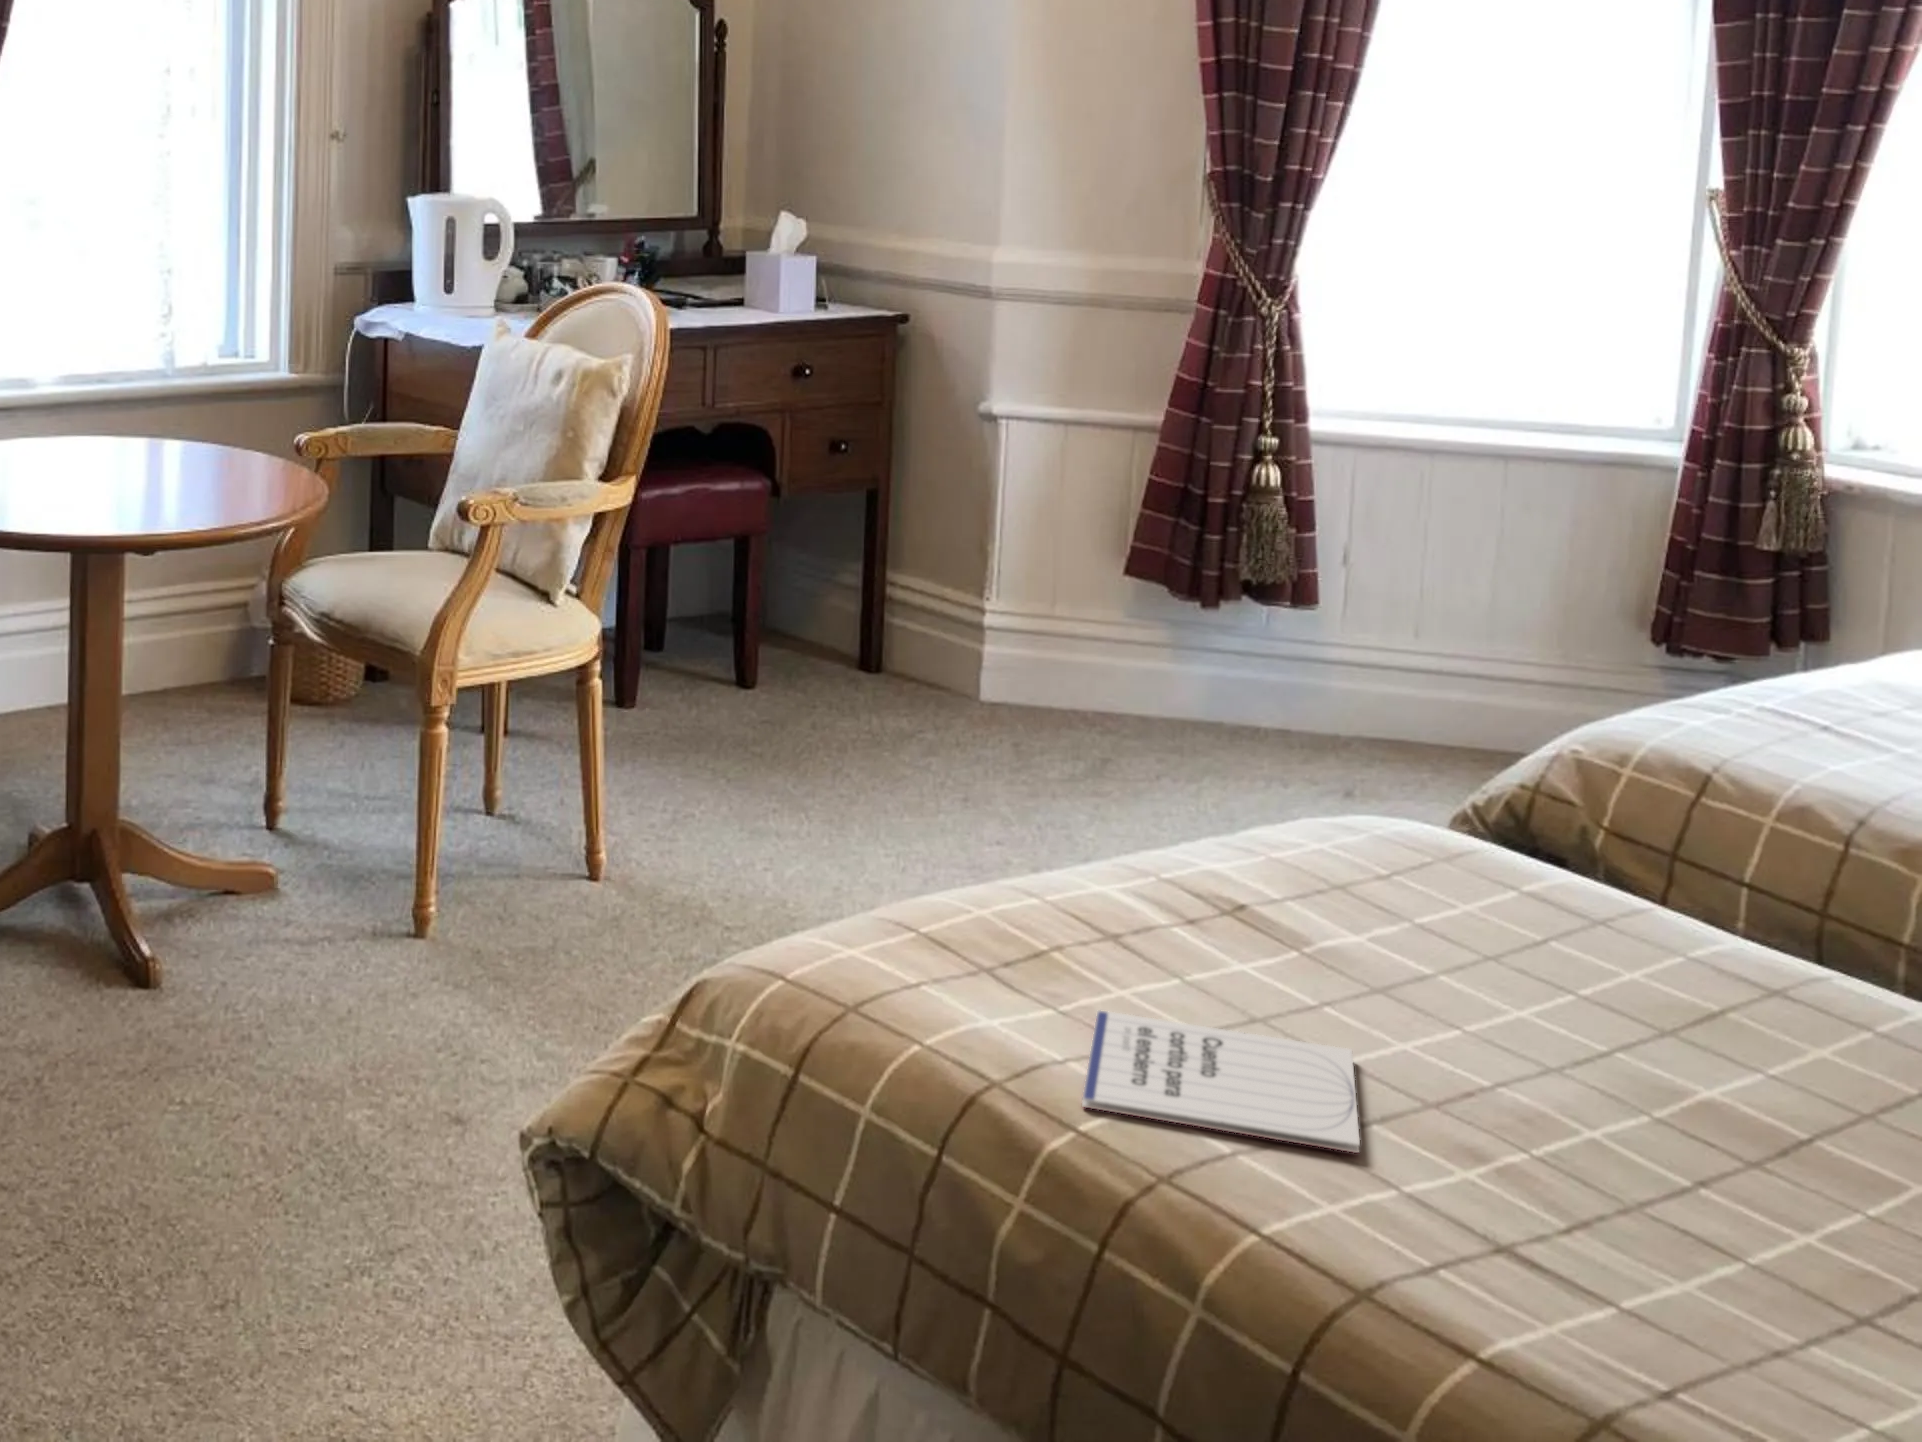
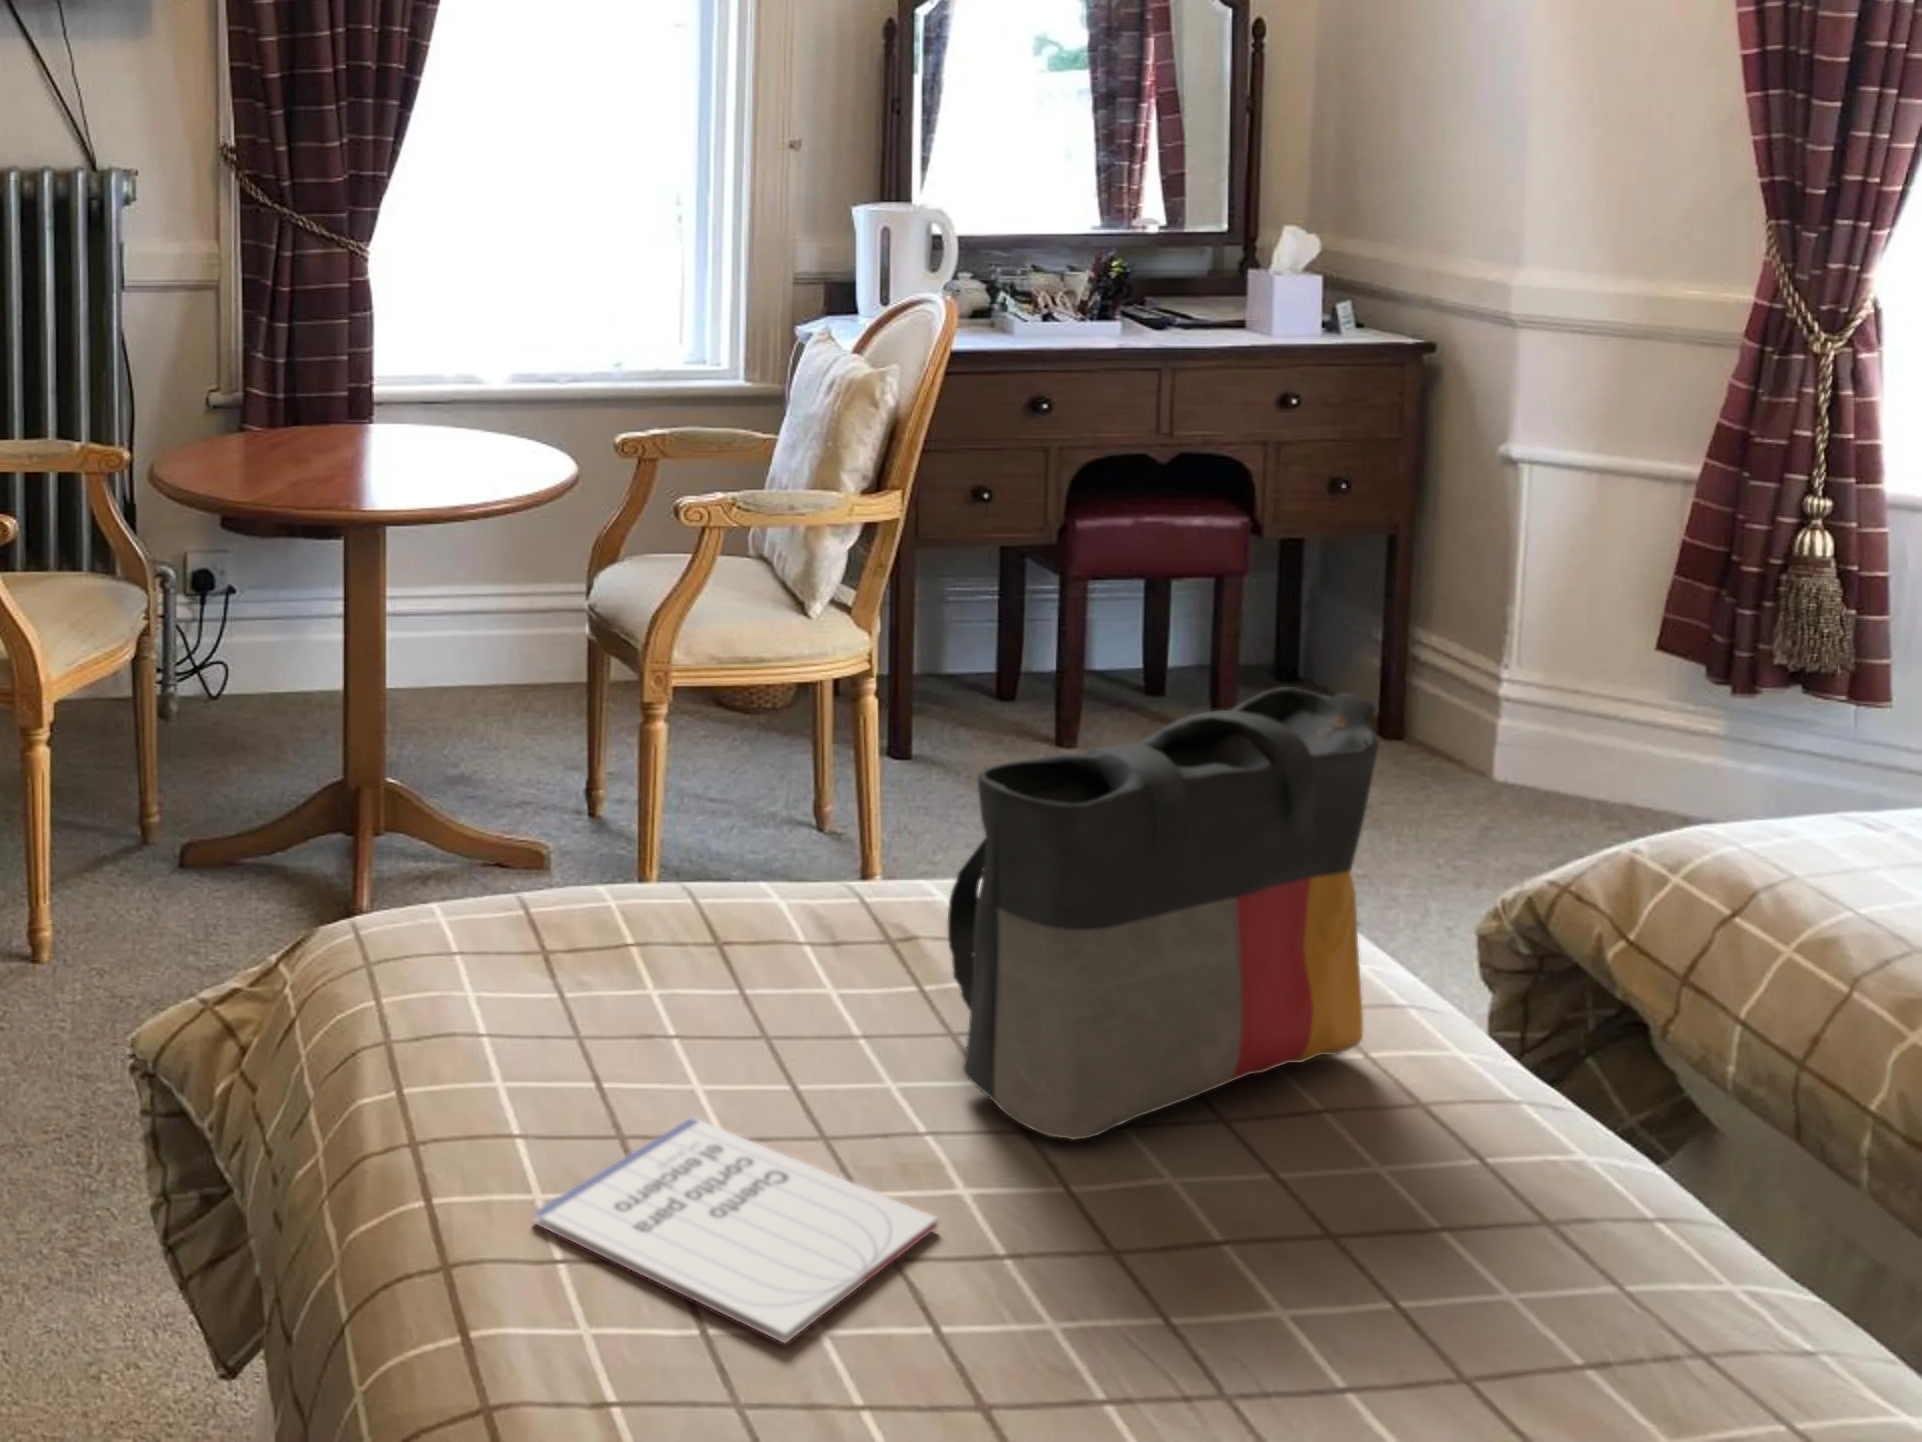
tote bag: none [1177,604,1496,981] -> present [948,687,1379,1139]

